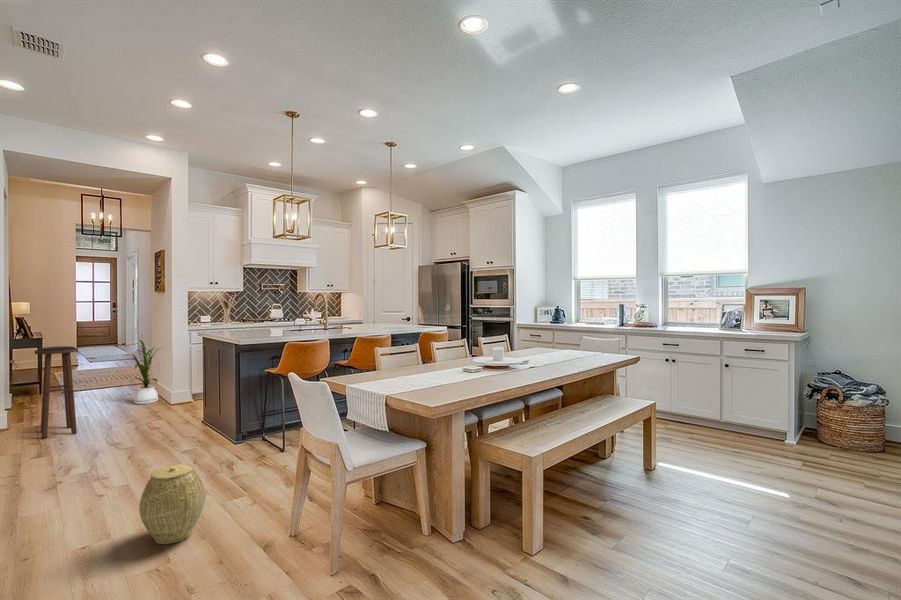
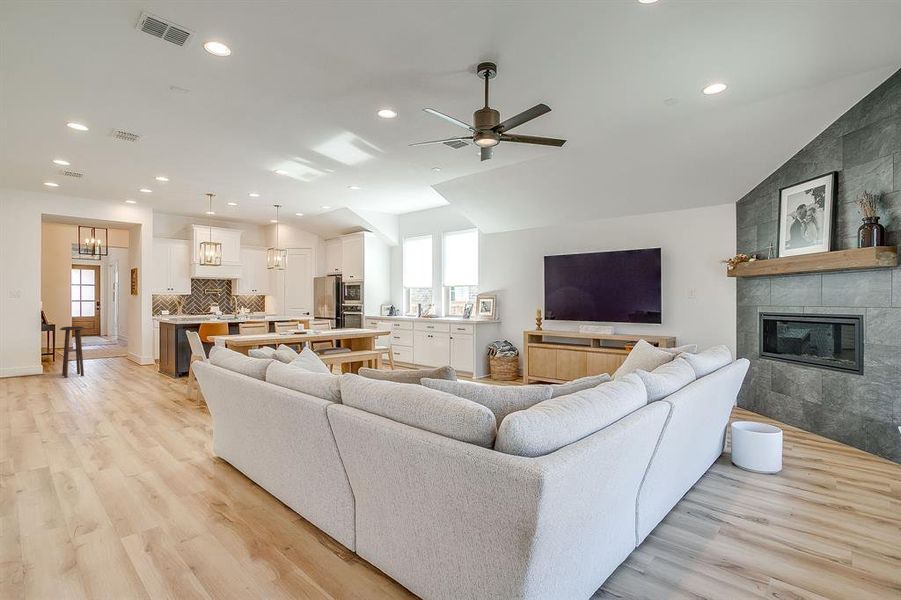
house plant: present [132,339,160,404] -> none [114,324,137,365]
woven basket: present [139,464,205,544] -> none [123,372,153,404]

